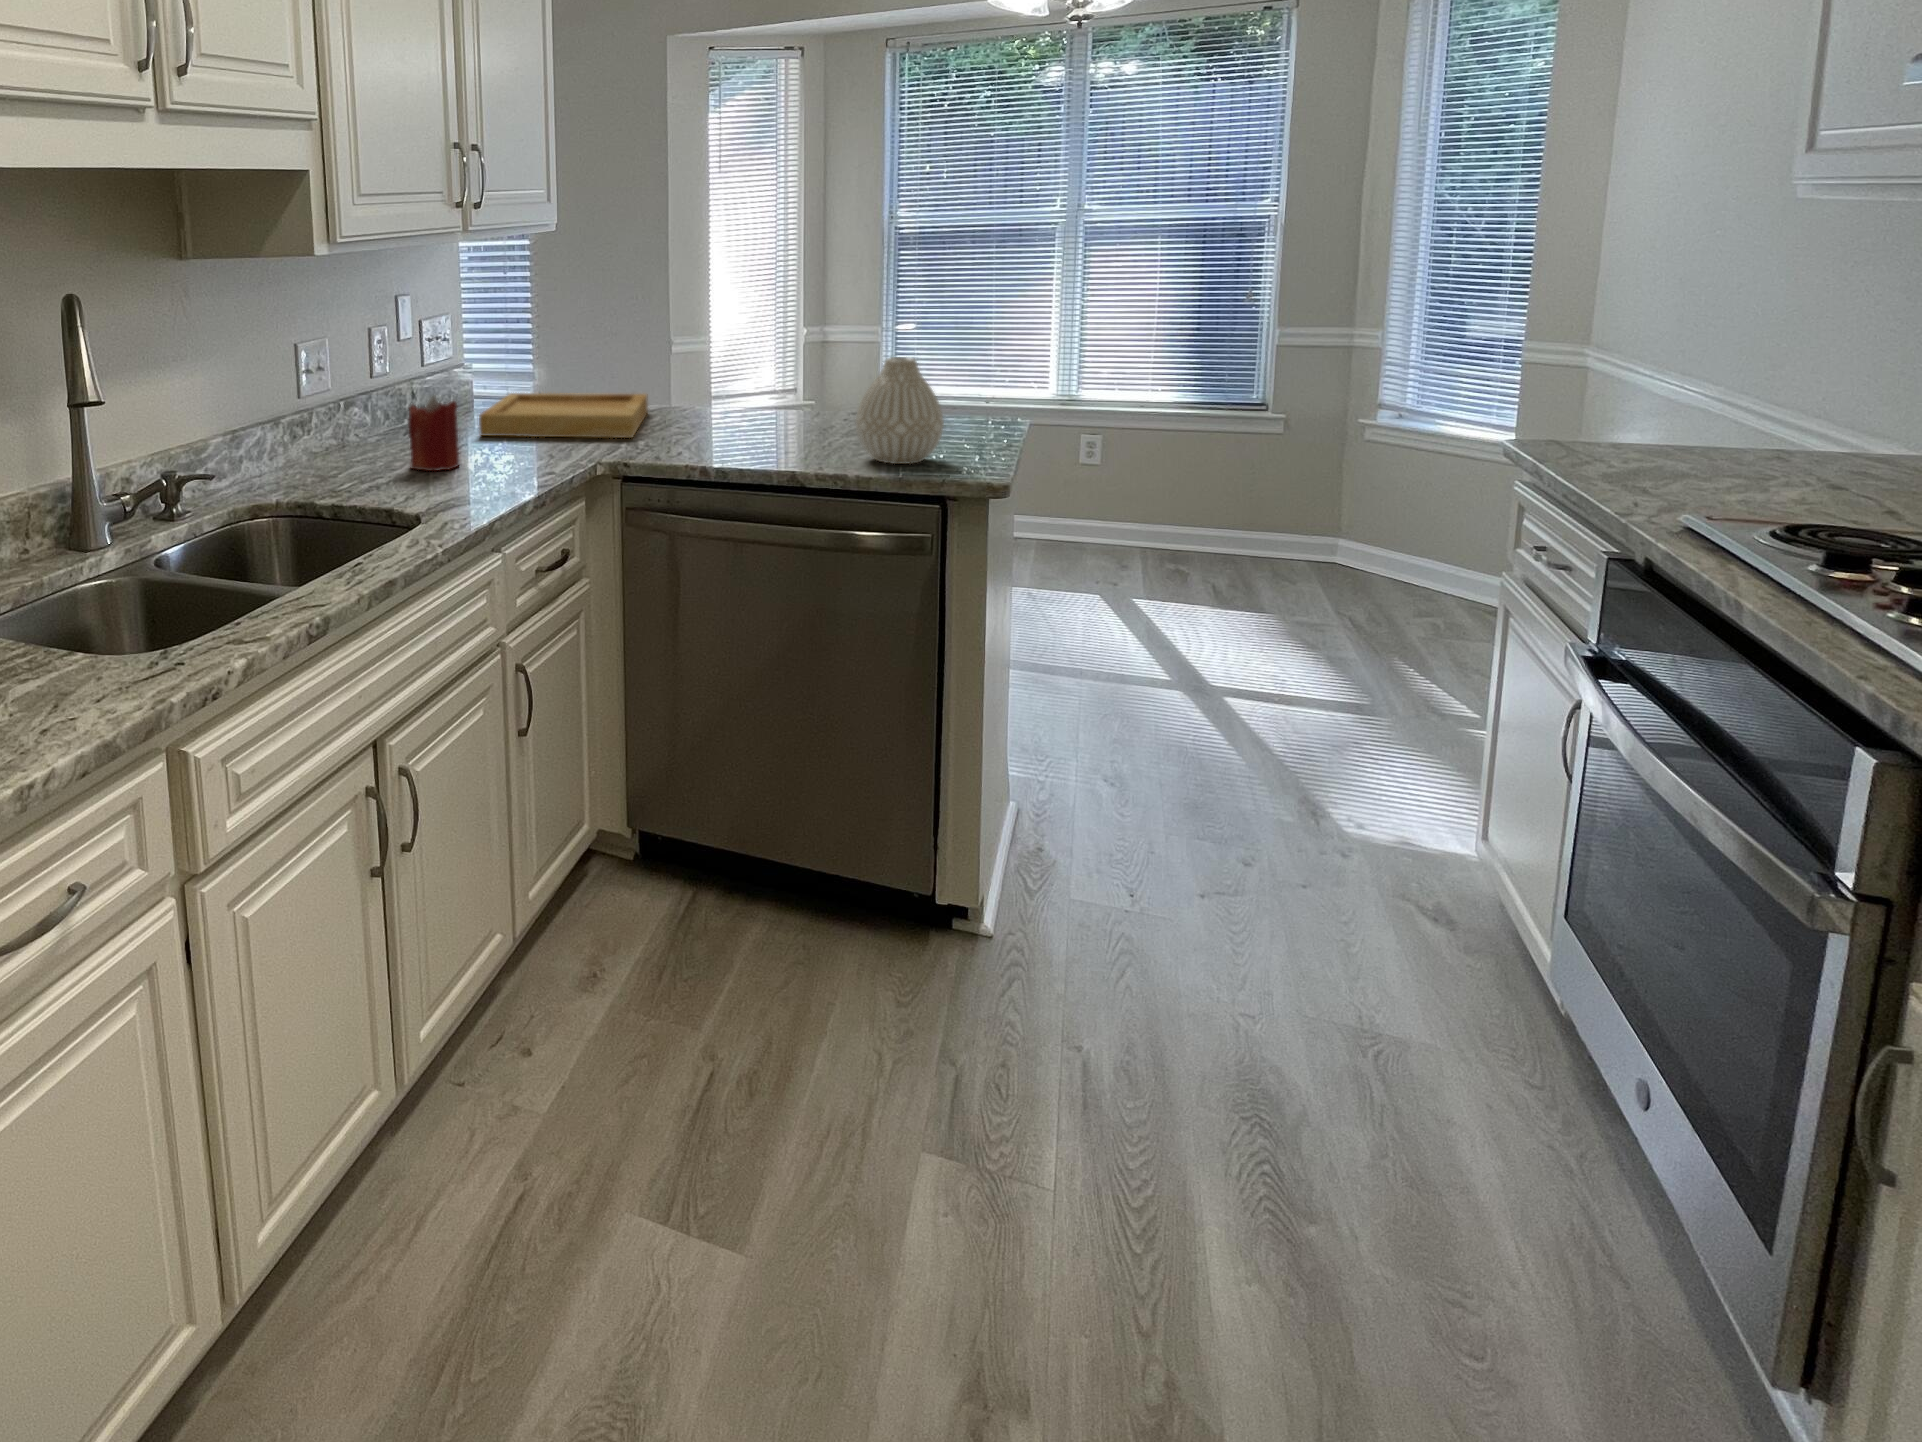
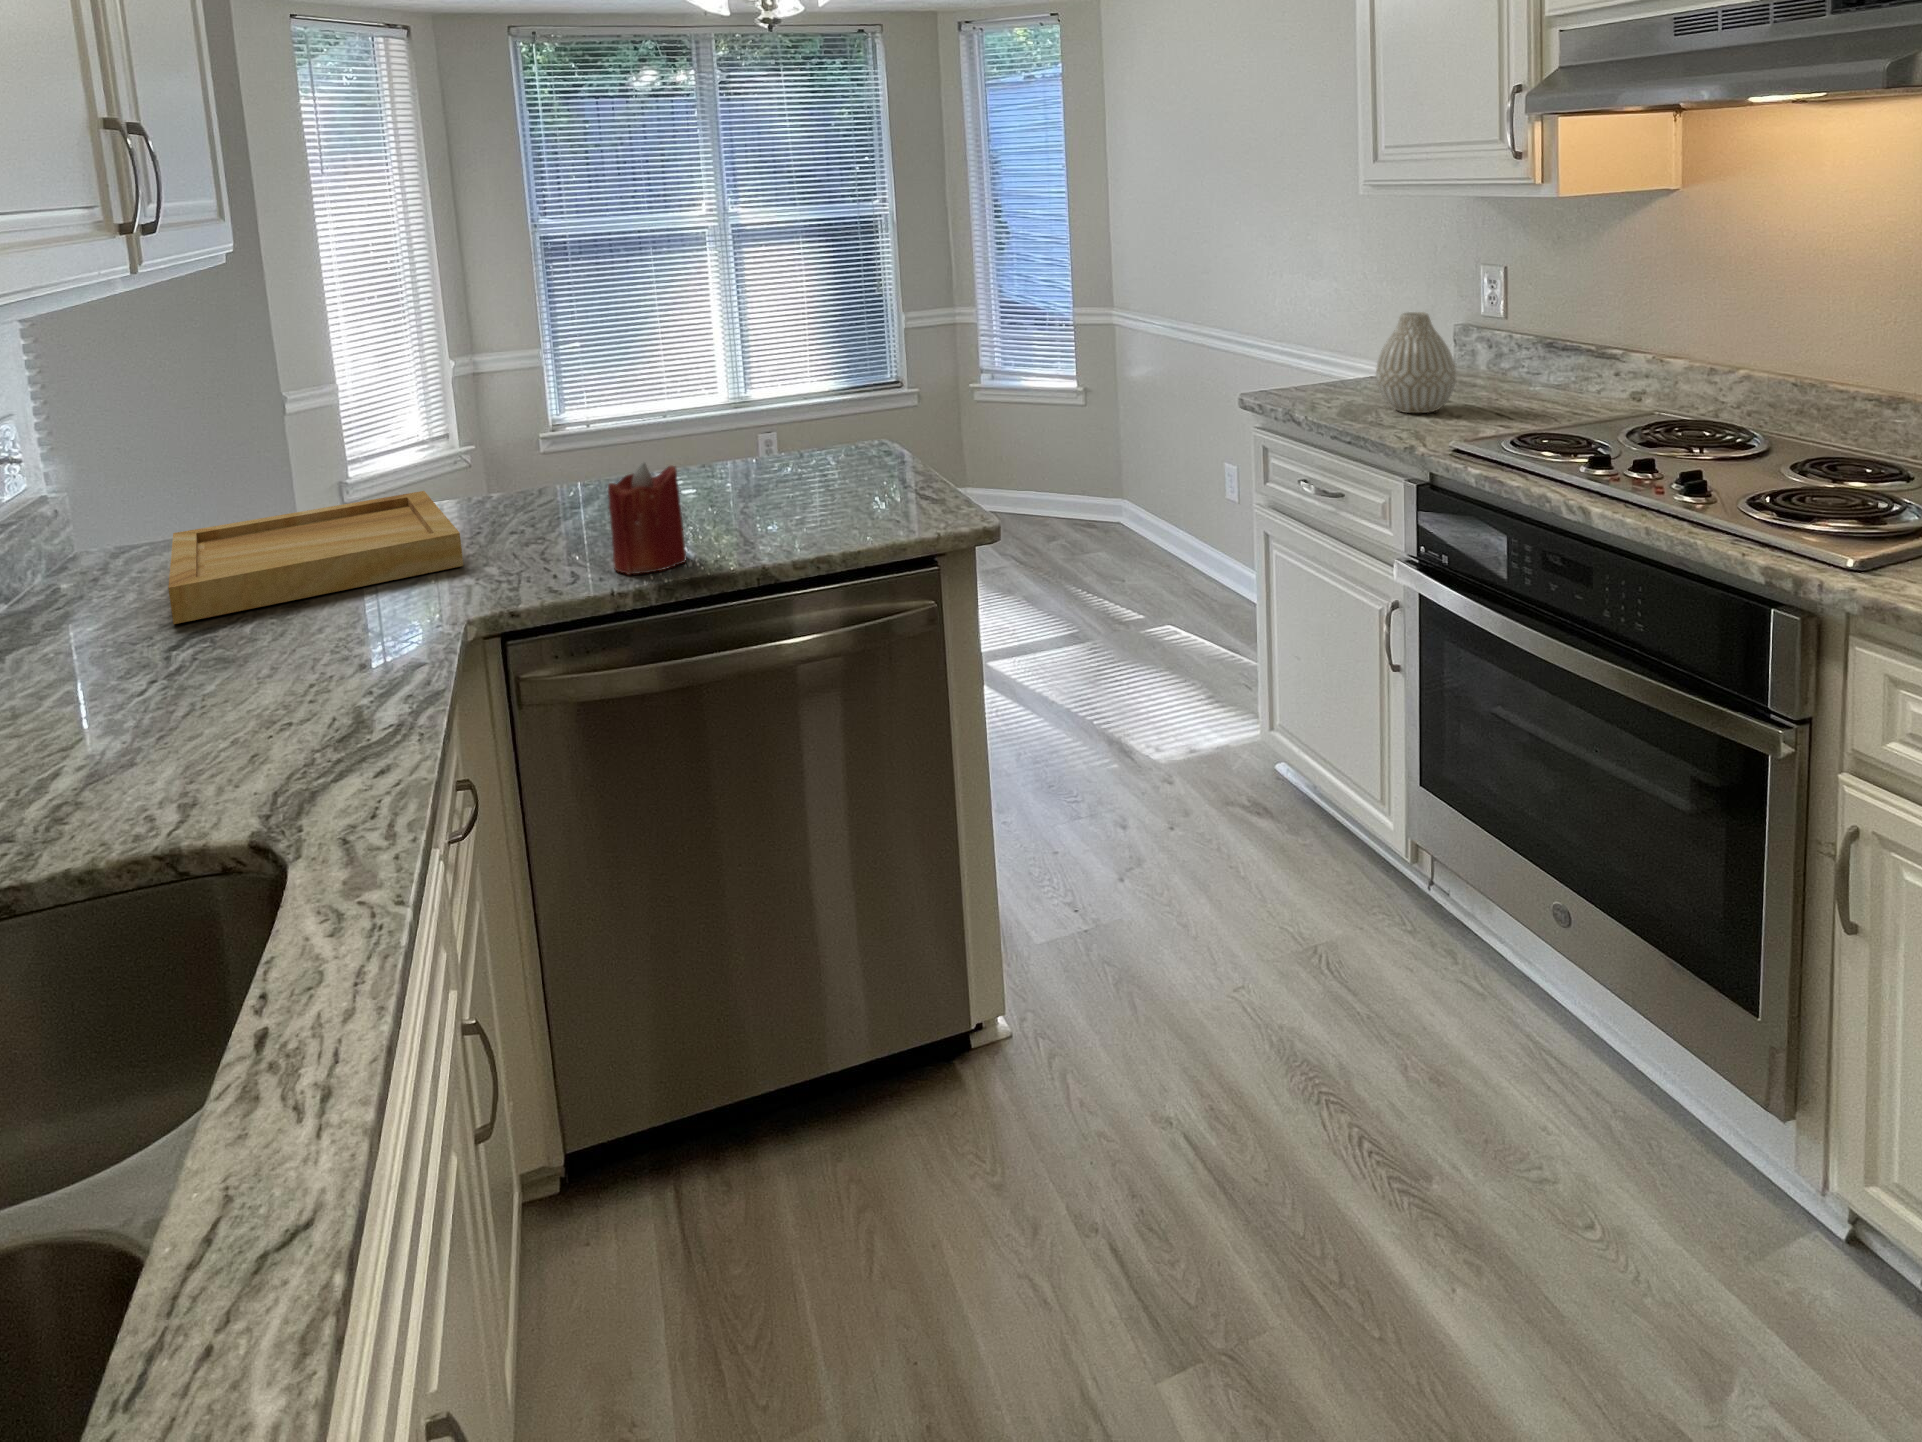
vase: present [856,357,944,464] -> present [1376,312,1456,413]
candle: present [408,396,459,471] -> present [608,462,687,574]

